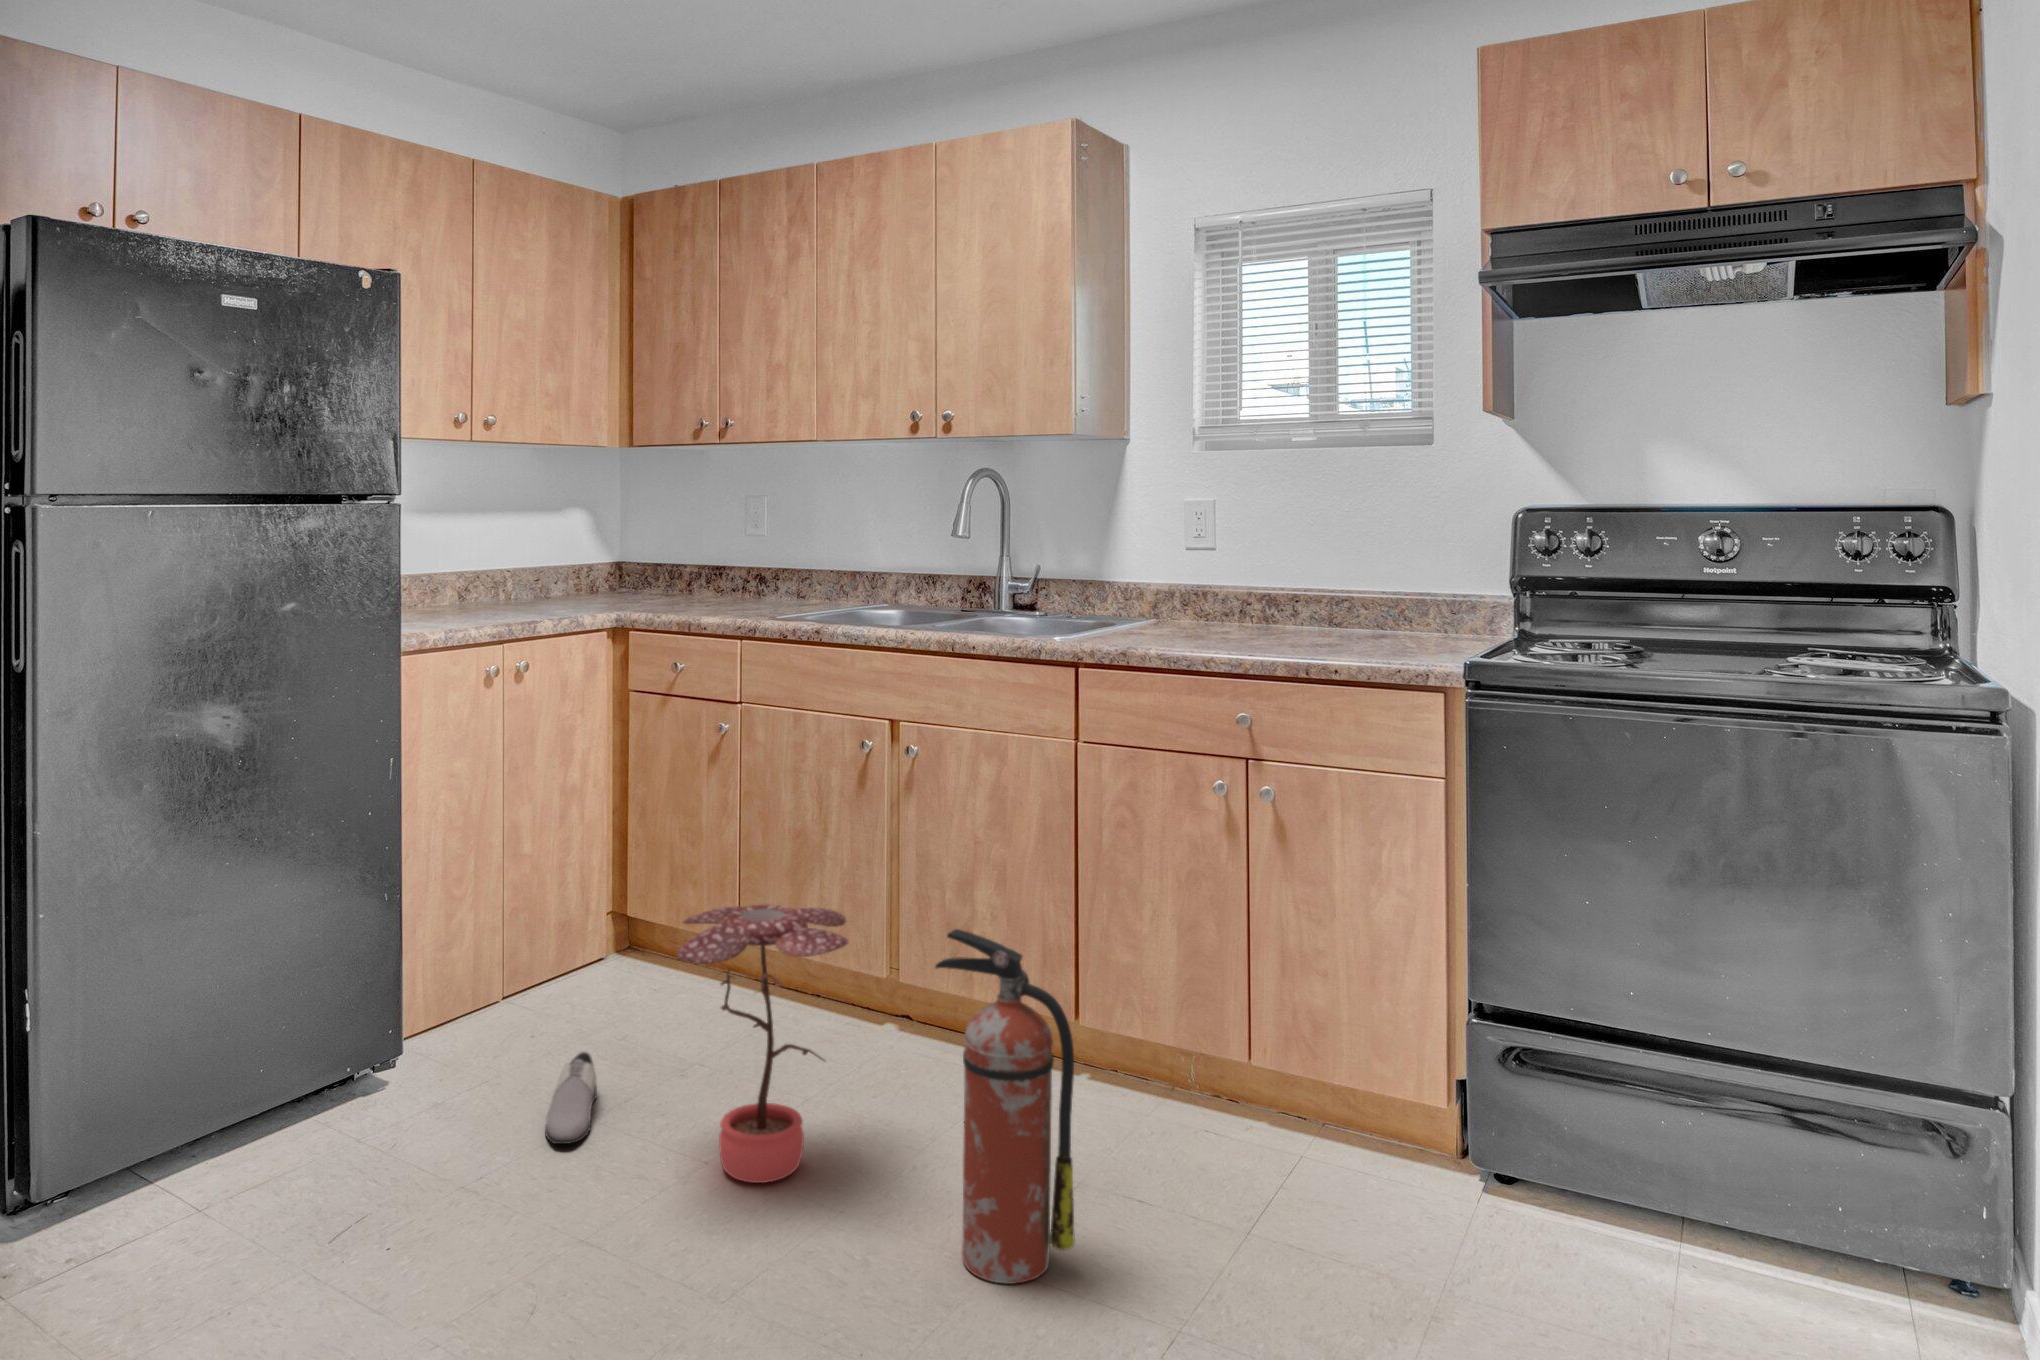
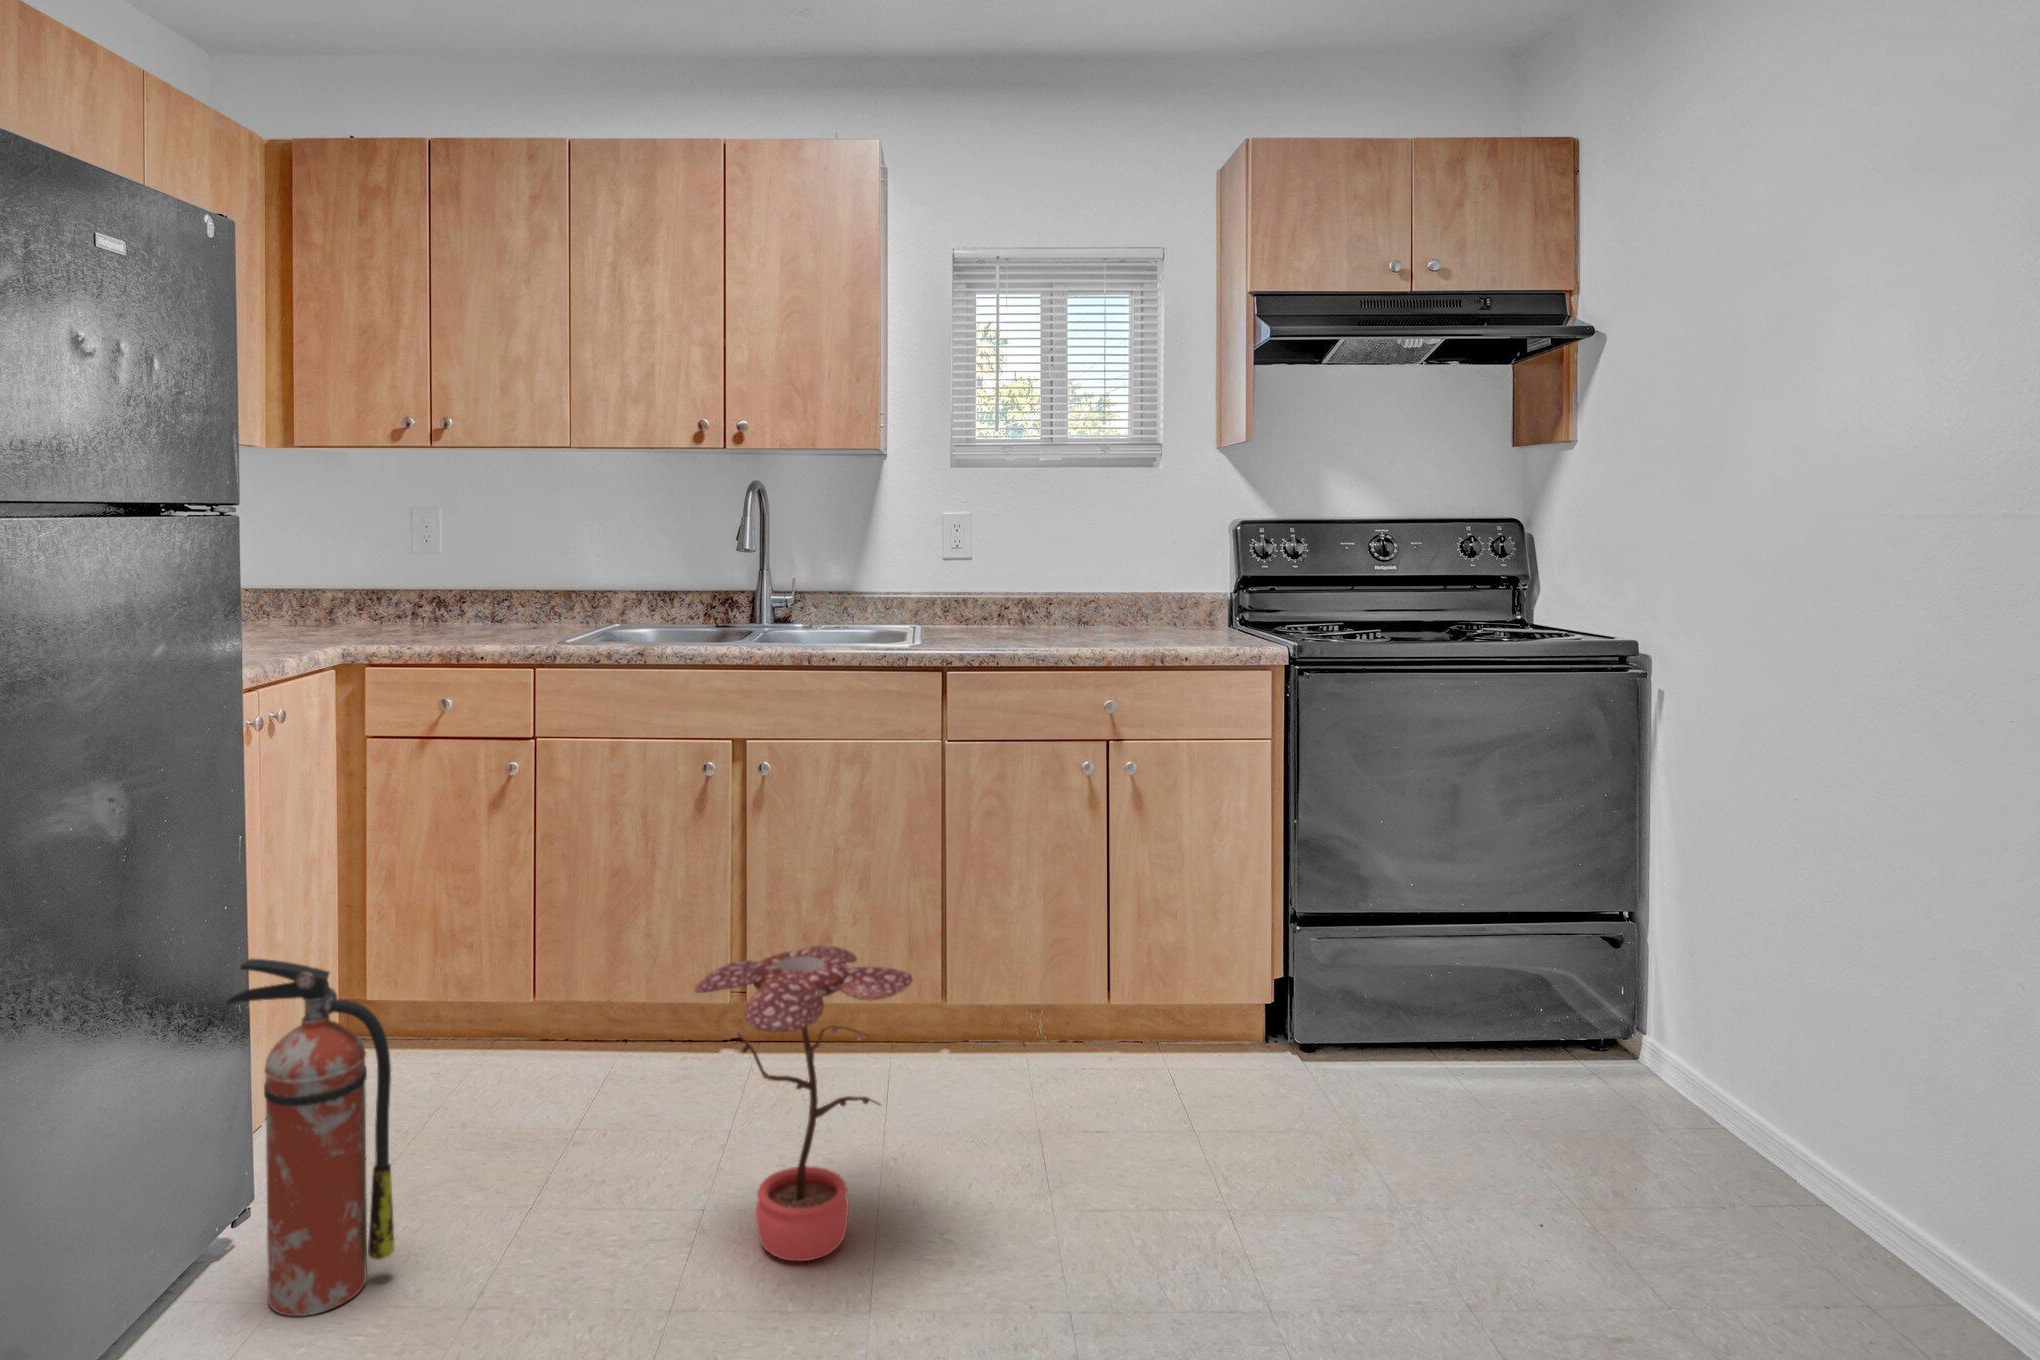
fire extinguisher: present [935,929,1075,1284] -> present [227,959,394,1316]
shoe: present [545,1052,597,1144] -> none [494,1175,579,1294]

